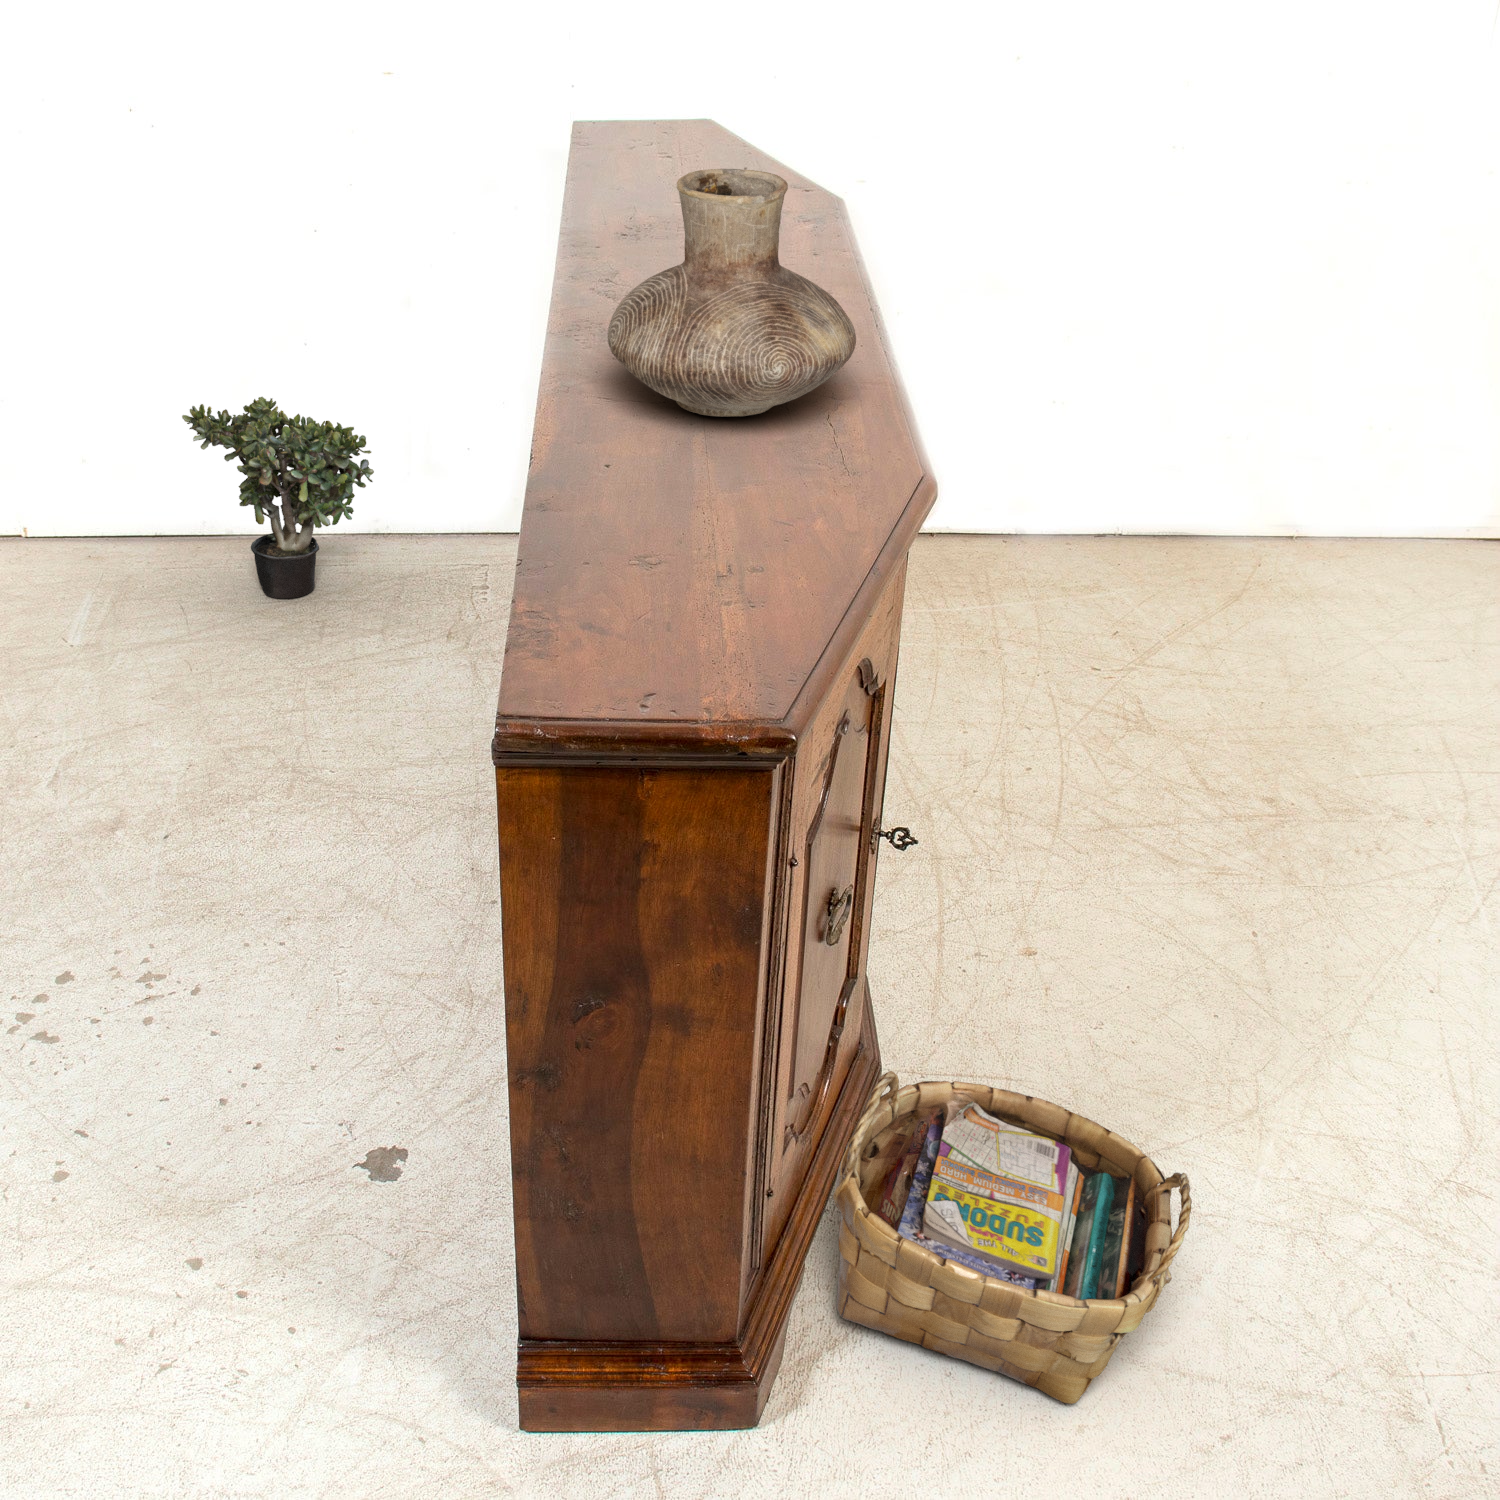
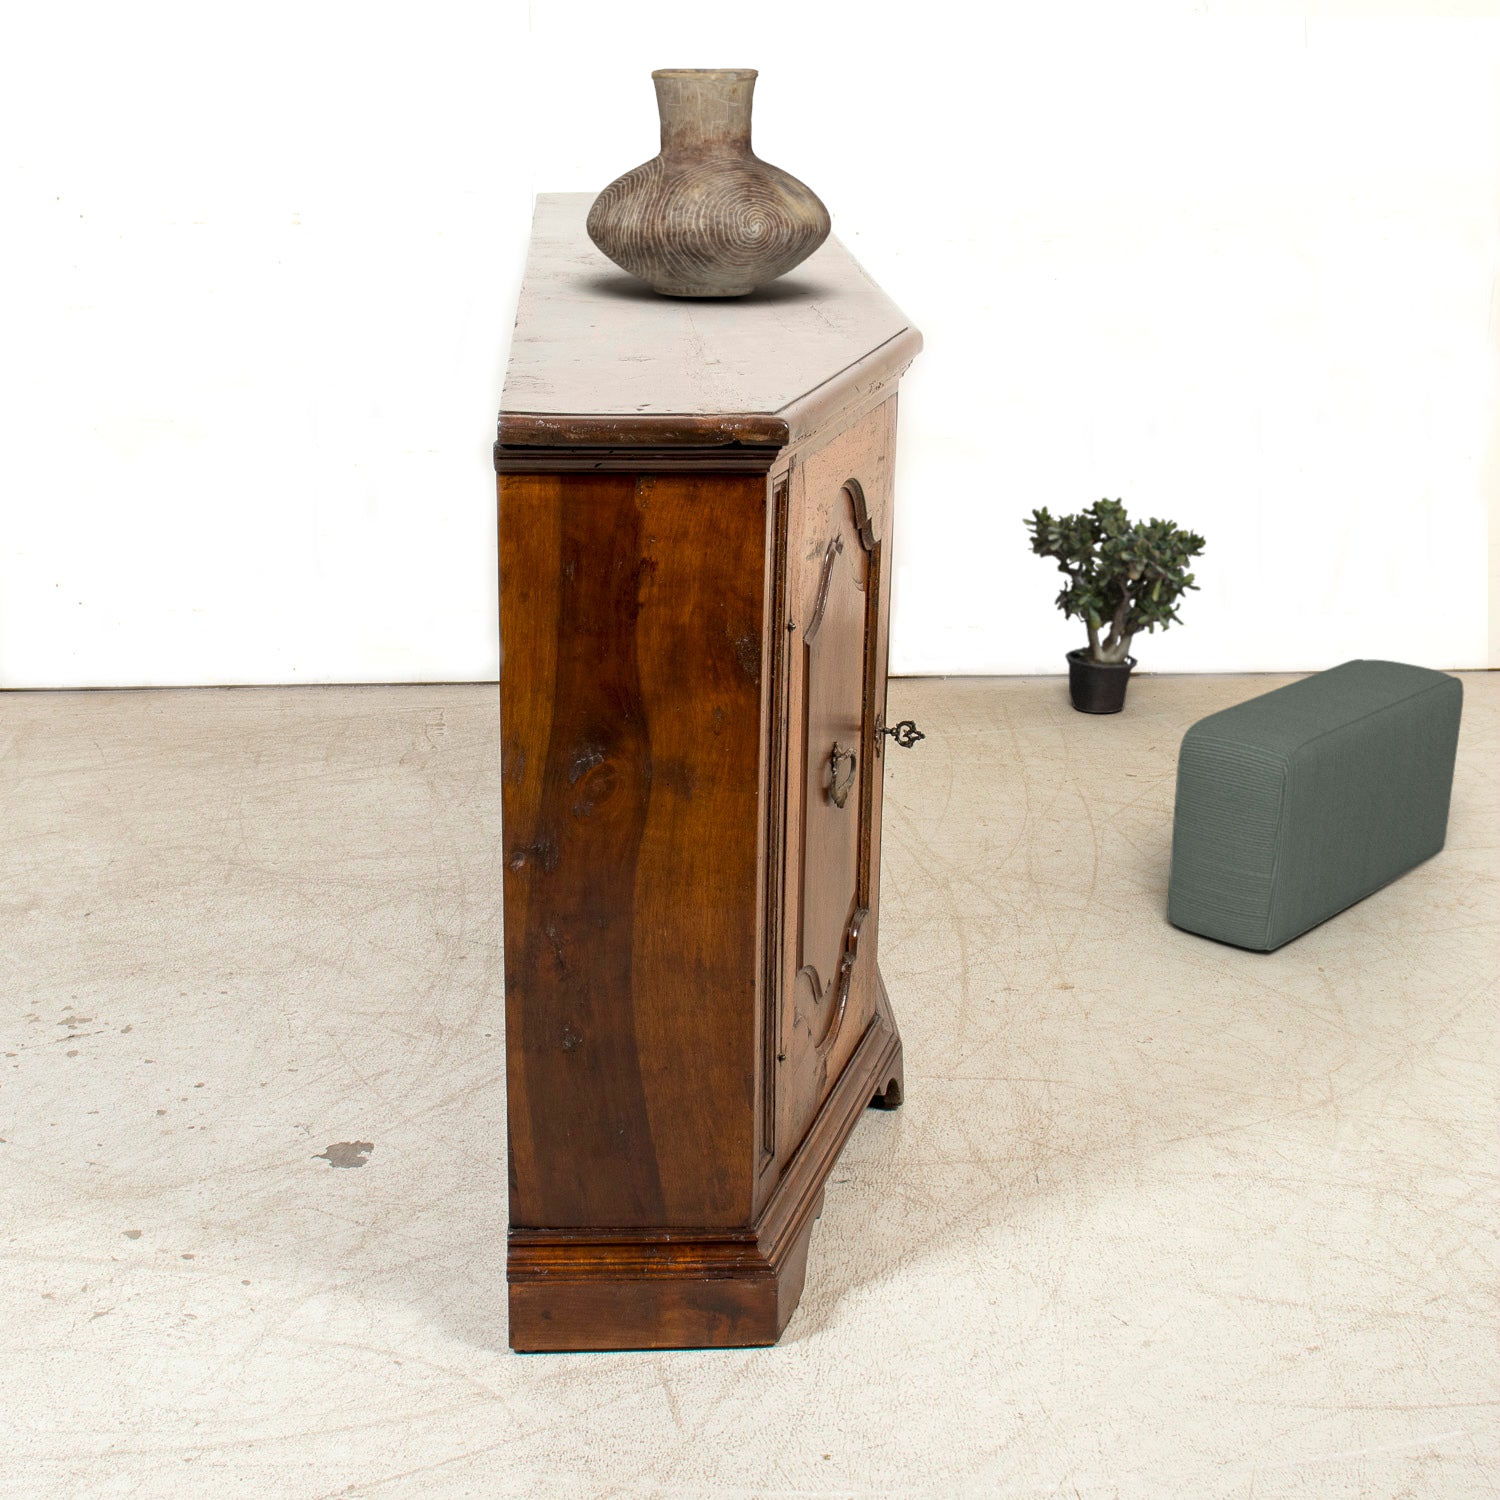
potted plant: present [182,397,374,598] -> present [1023,498,1206,713]
pouf: none [1130,624,1419,926] -> present [1167,659,1464,951]
woven basket: present [833,1071,1192,1404] -> none [850,979,1240,1318]

